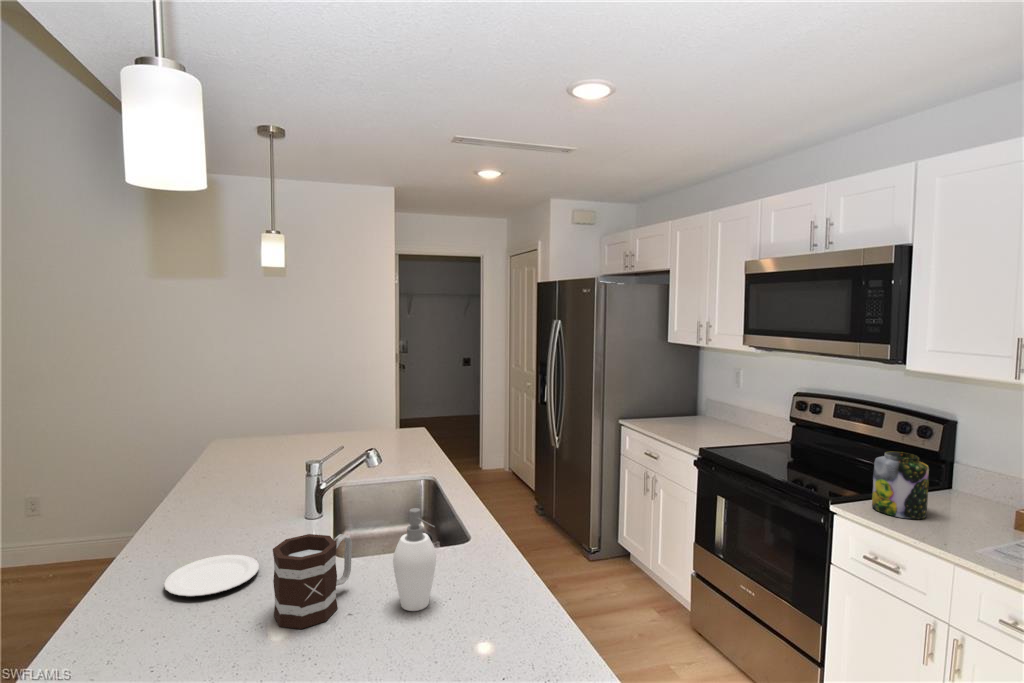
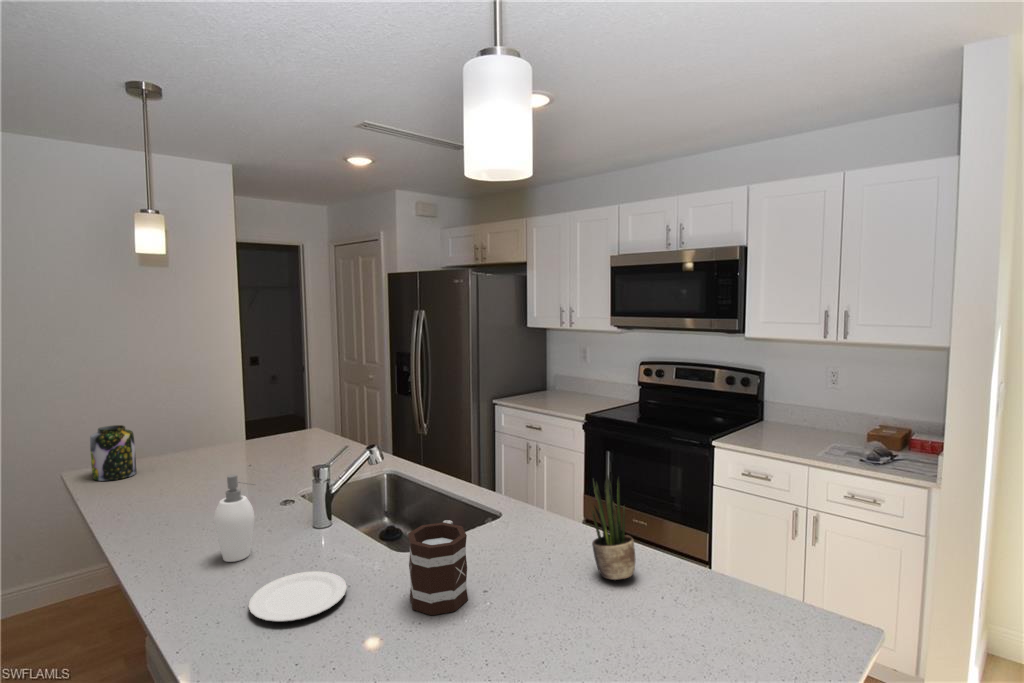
jar: present [872,452,929,519] -> present [90,425,136,481]
soap dispenser: present [393,508,436,611] -> present [214,474,255,562]
potted plant: none [467,519,514,648] -> present [592,476,636,580]

